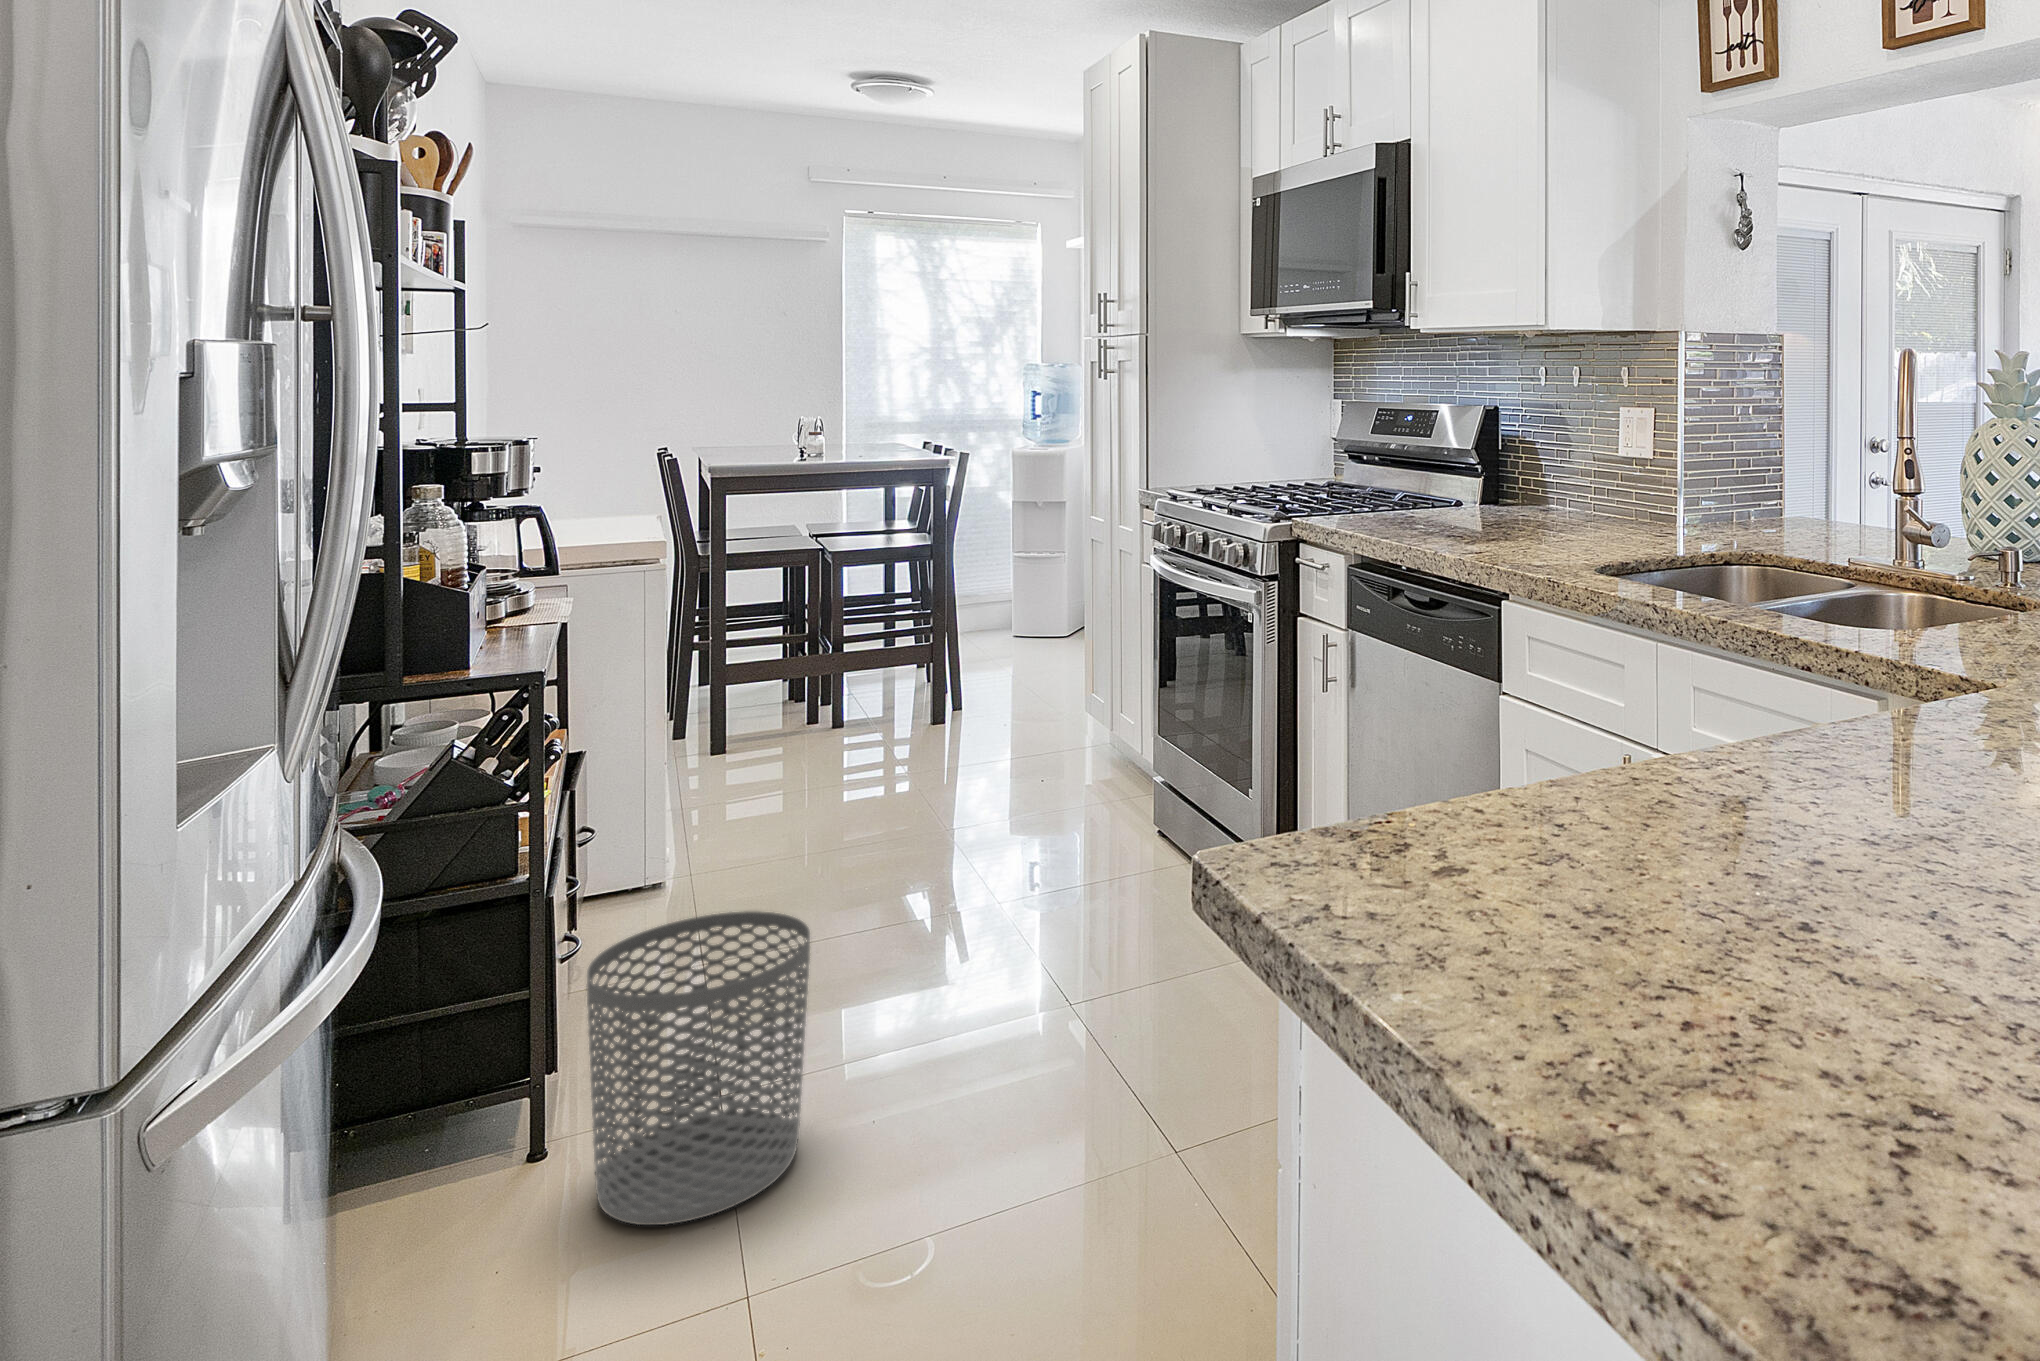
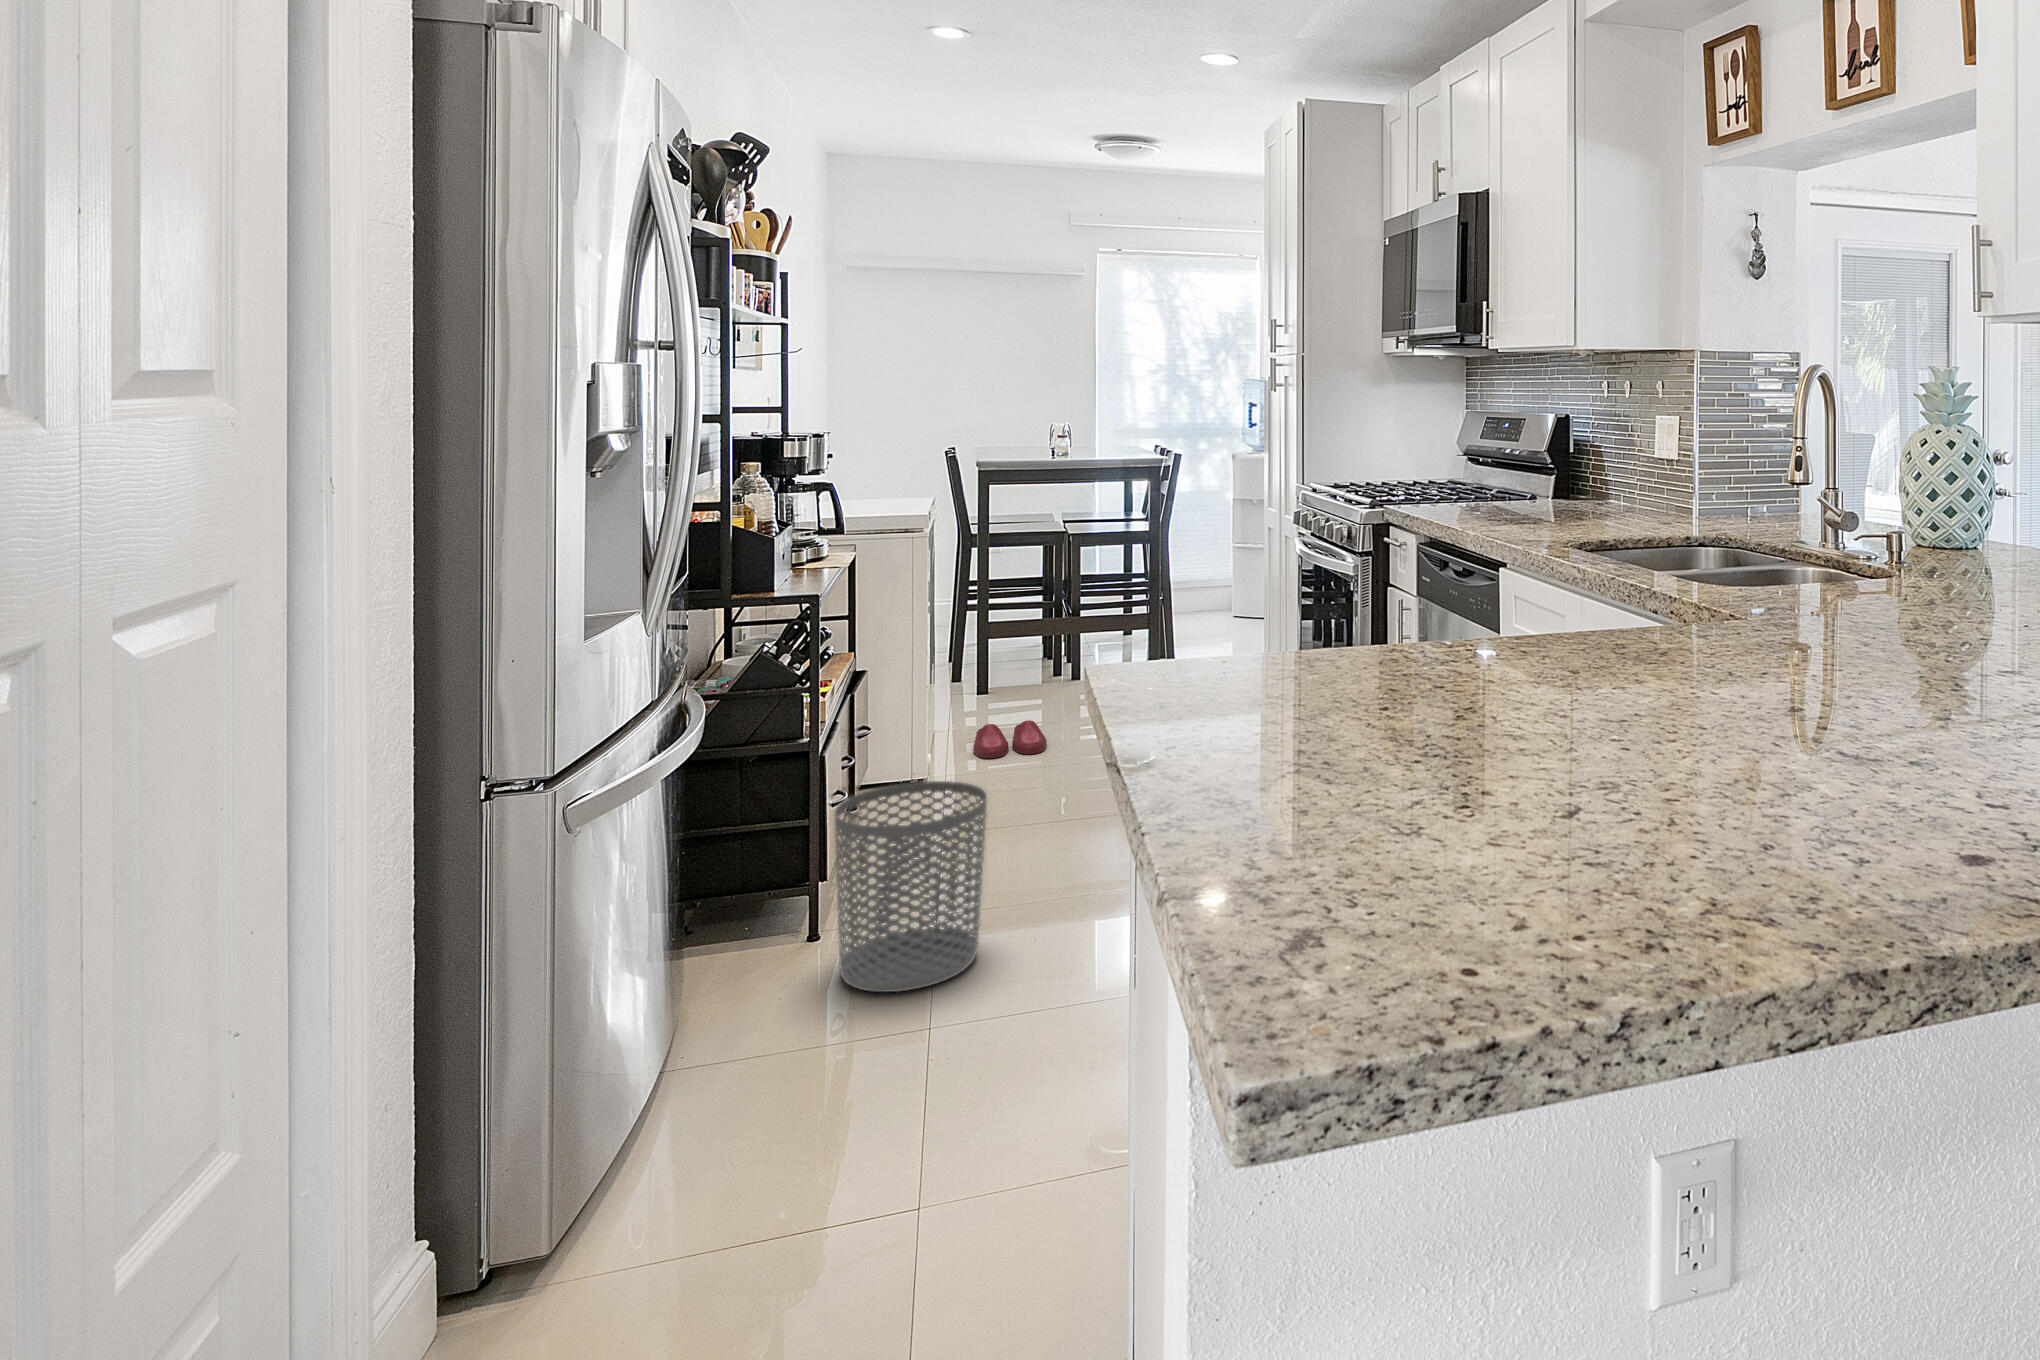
slippers: none [729,790,826,844] -> present [973,720,1047,758]

